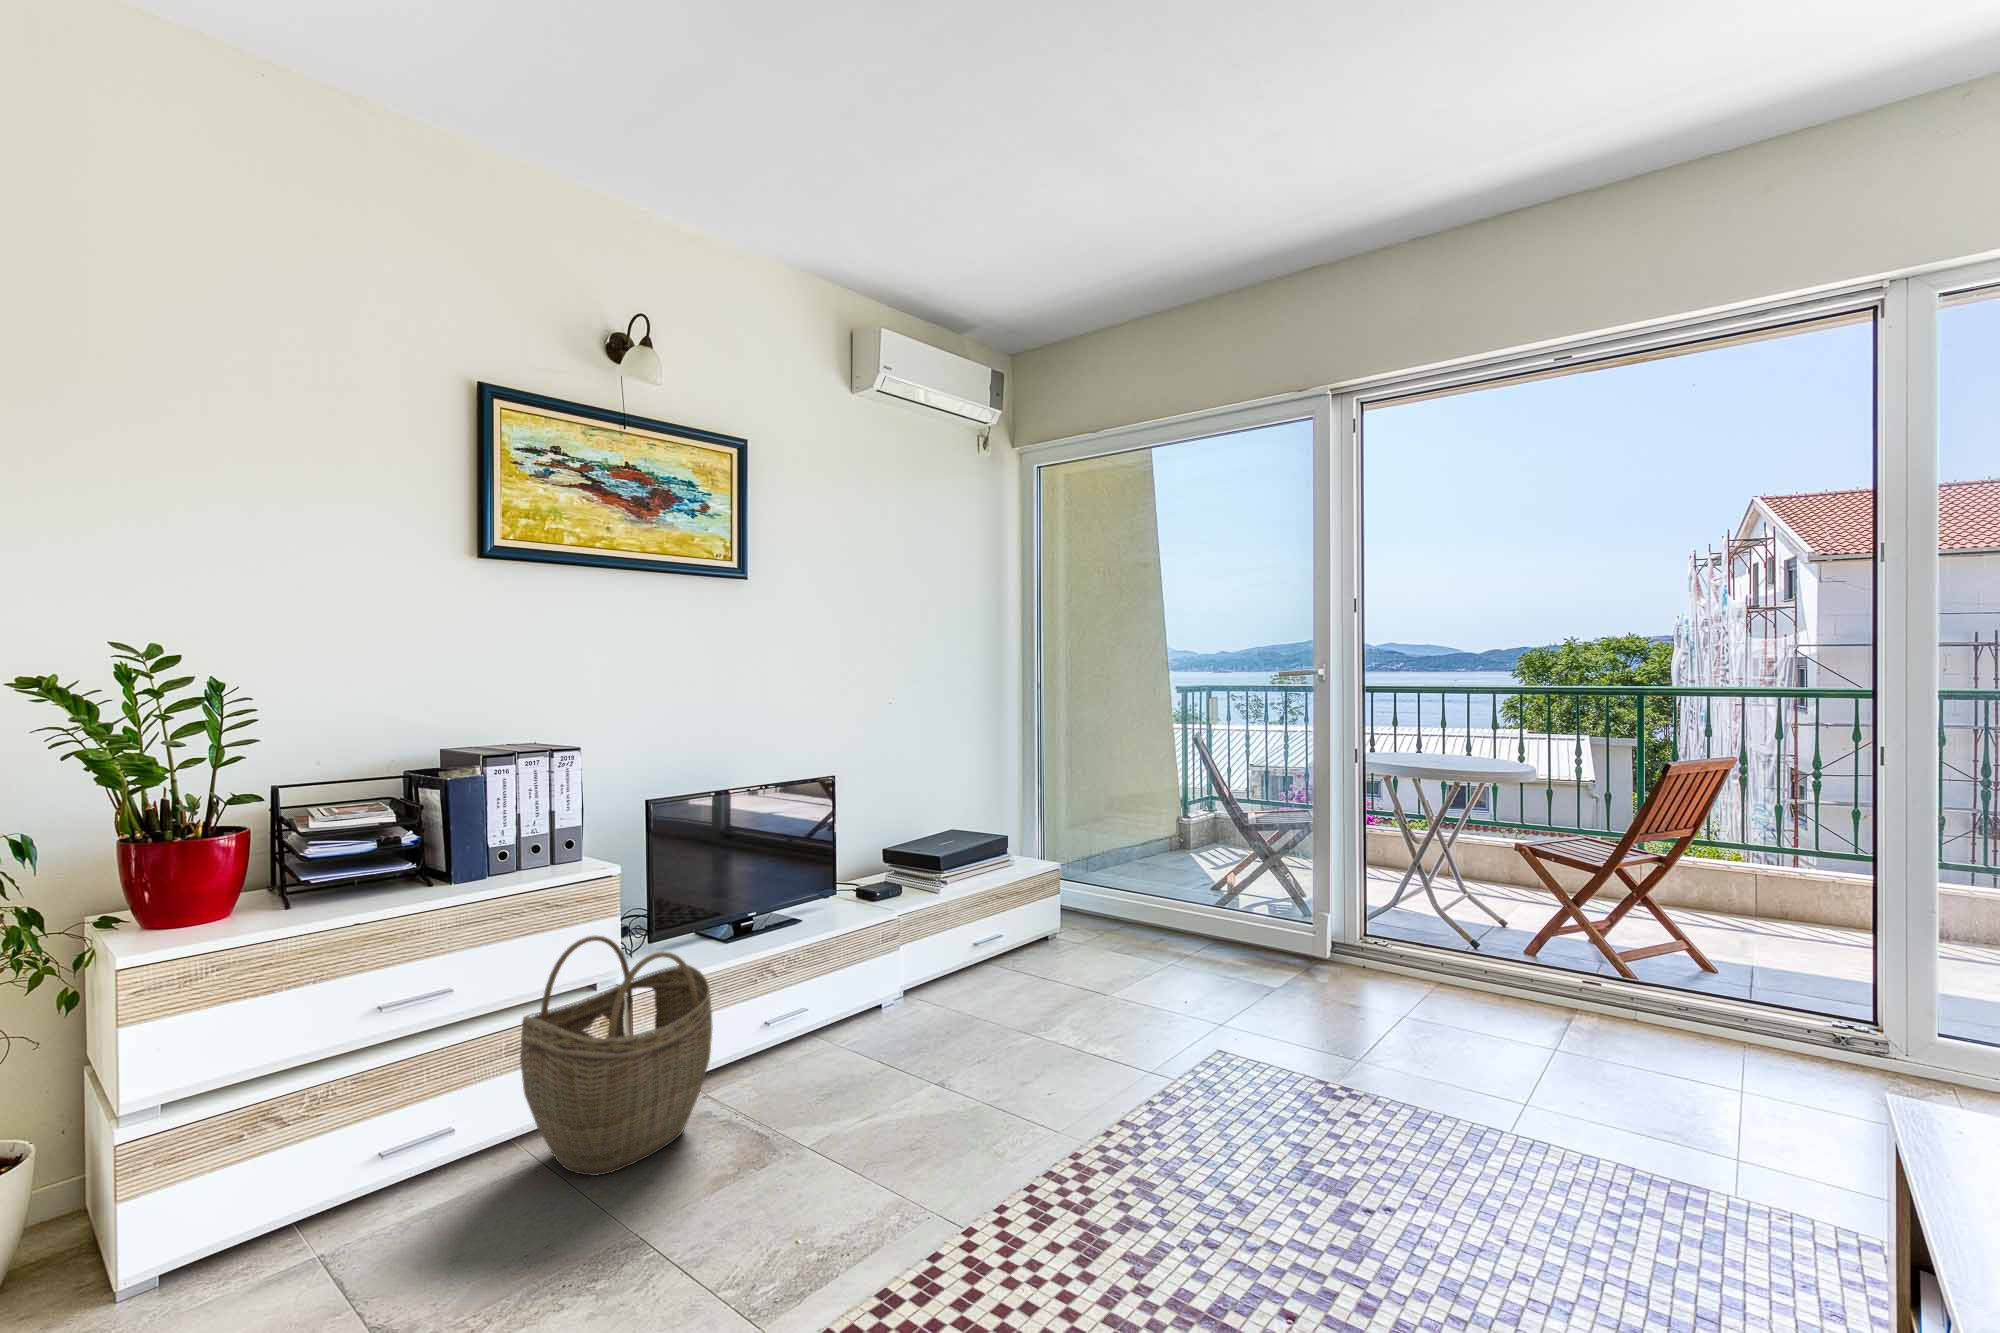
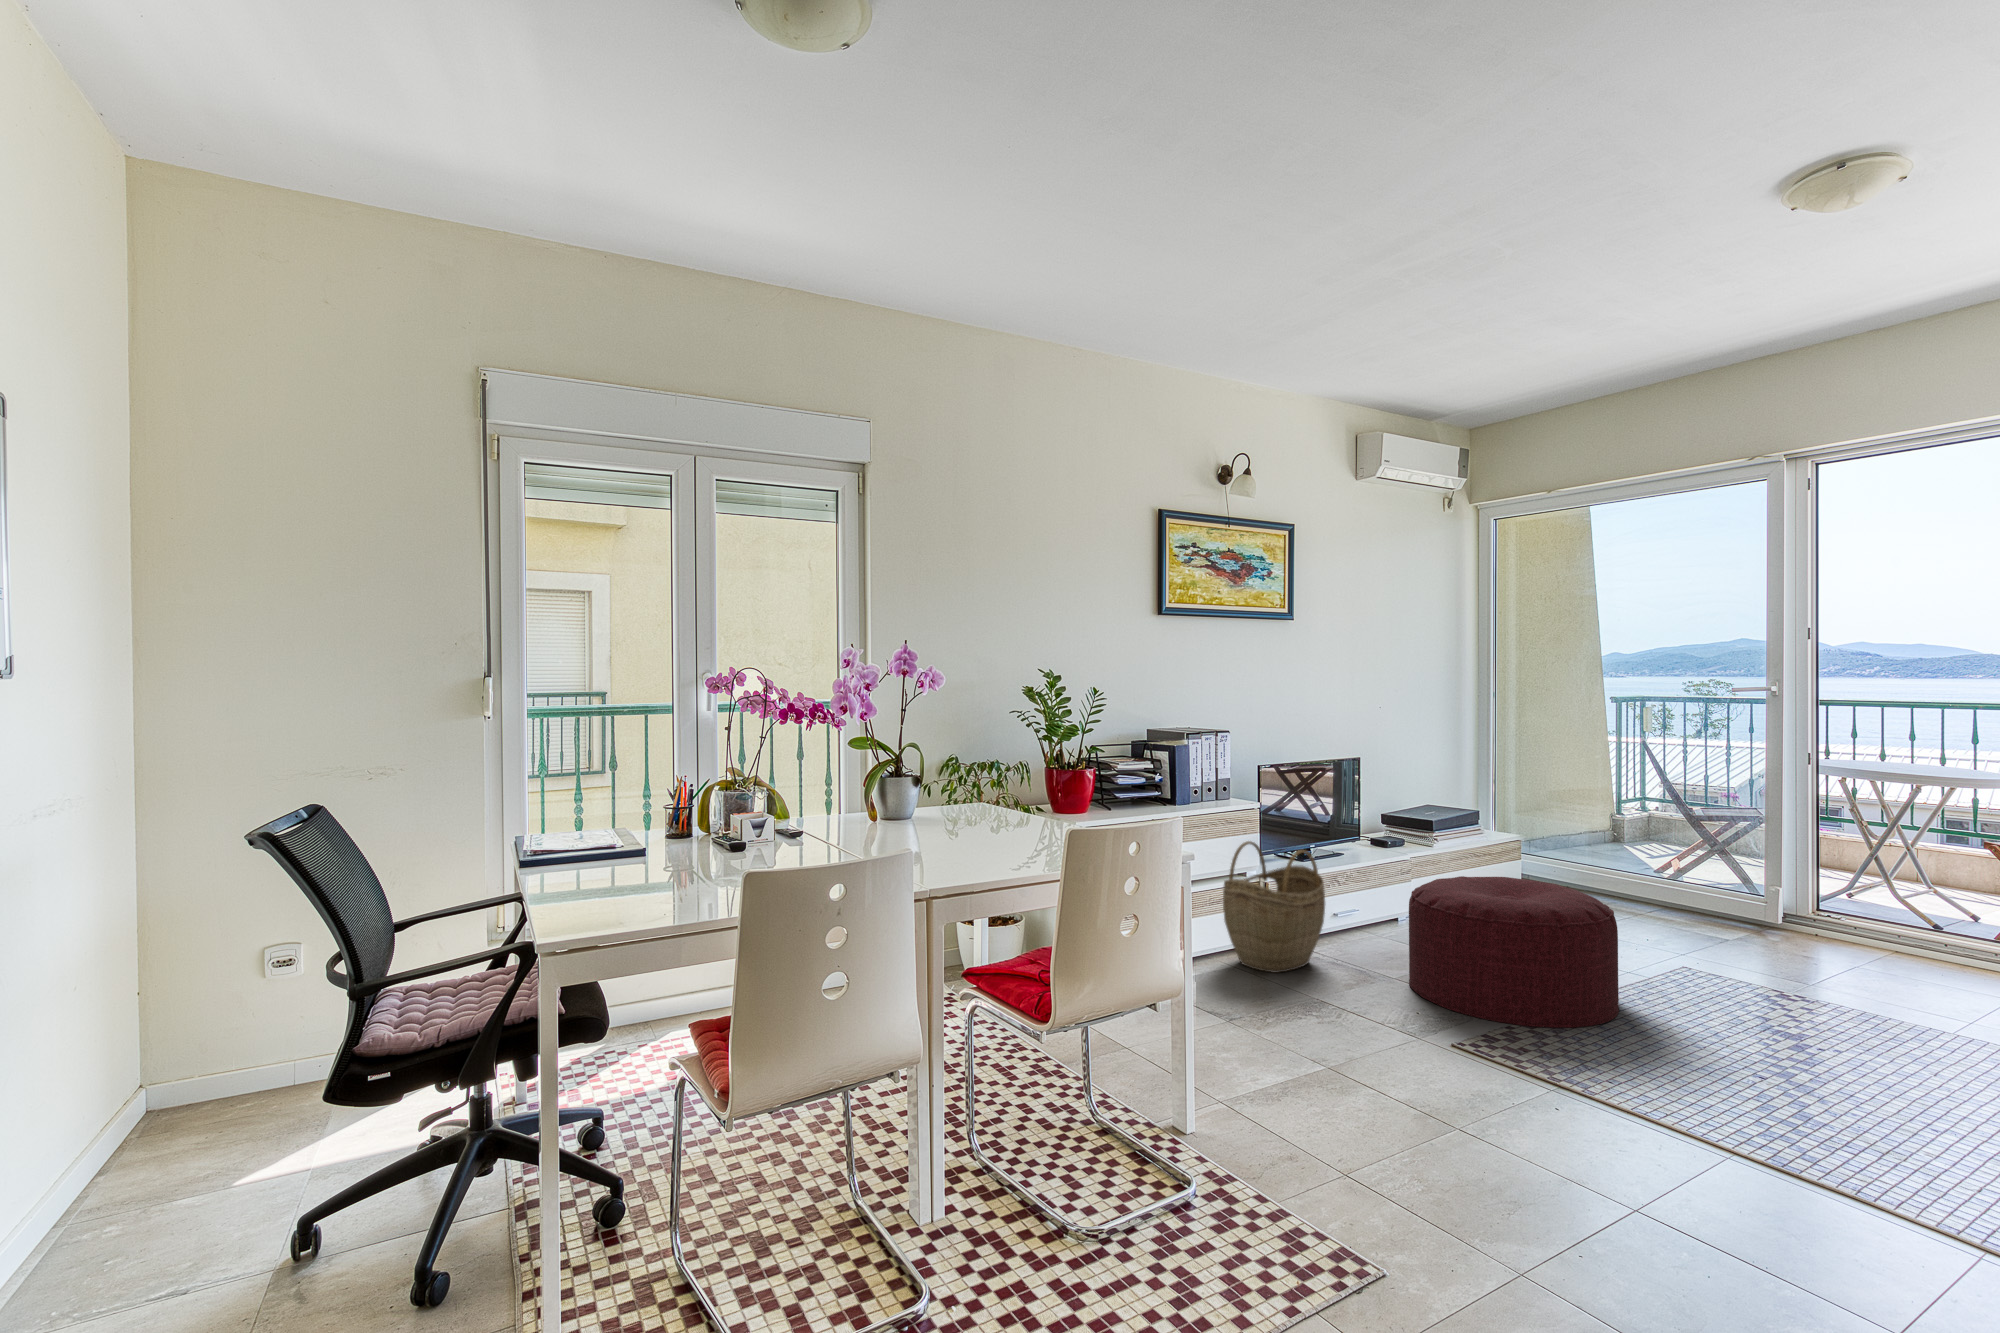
ottoman: none [814,965,1115,1266] -> present [1409,876,1619,1028]

